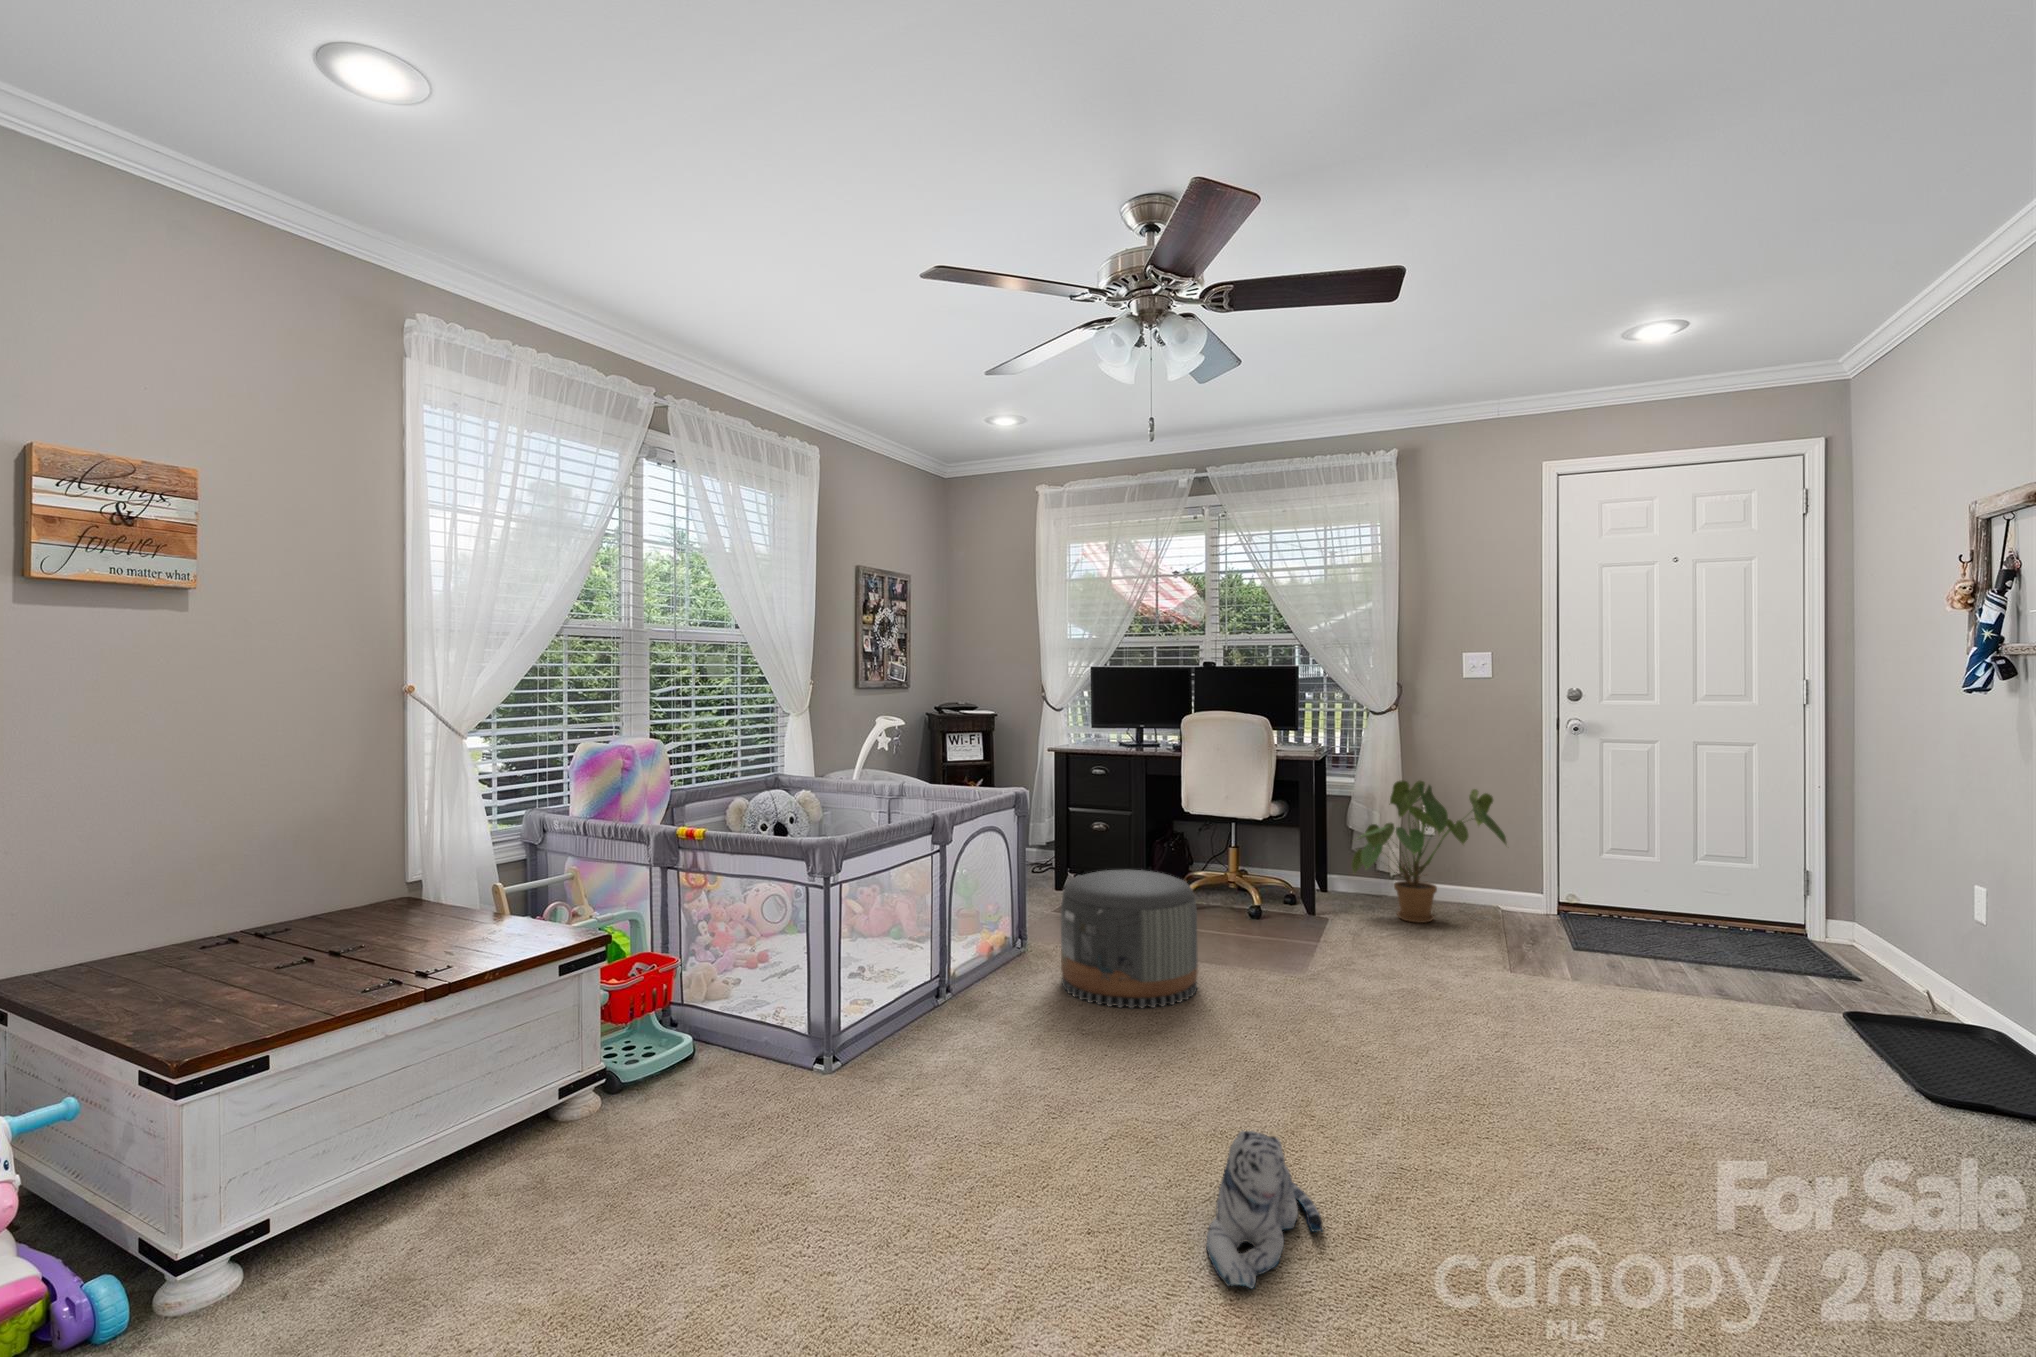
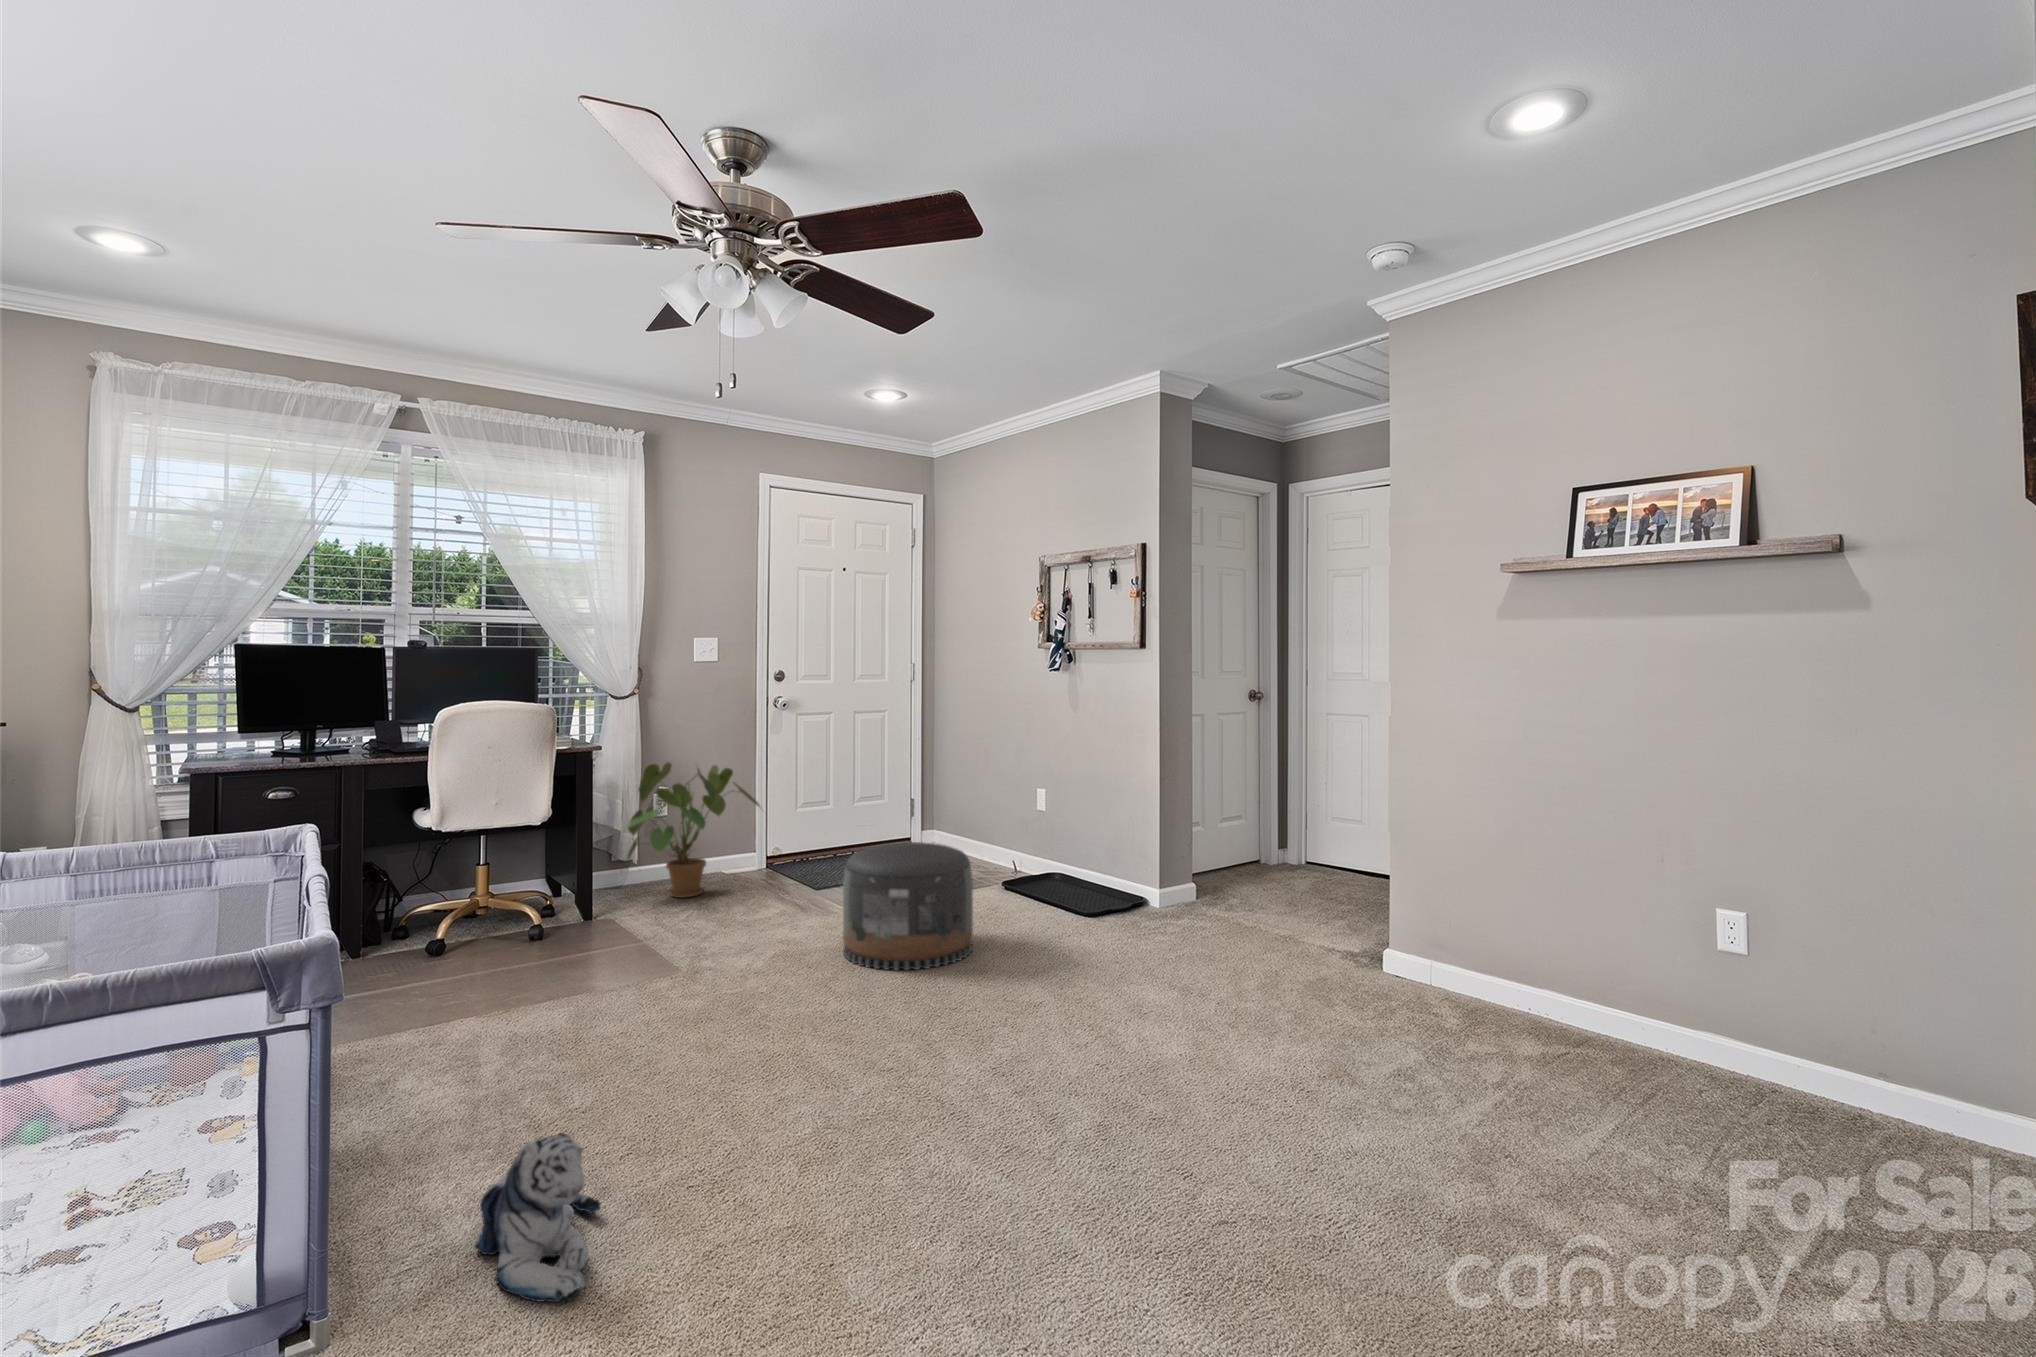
pouf: present [1061,870,1198,1008] -> present [843,842,973,970]
plush toy: present [1206,1131,1322,1288] -> present [475,1133,602,1302]

